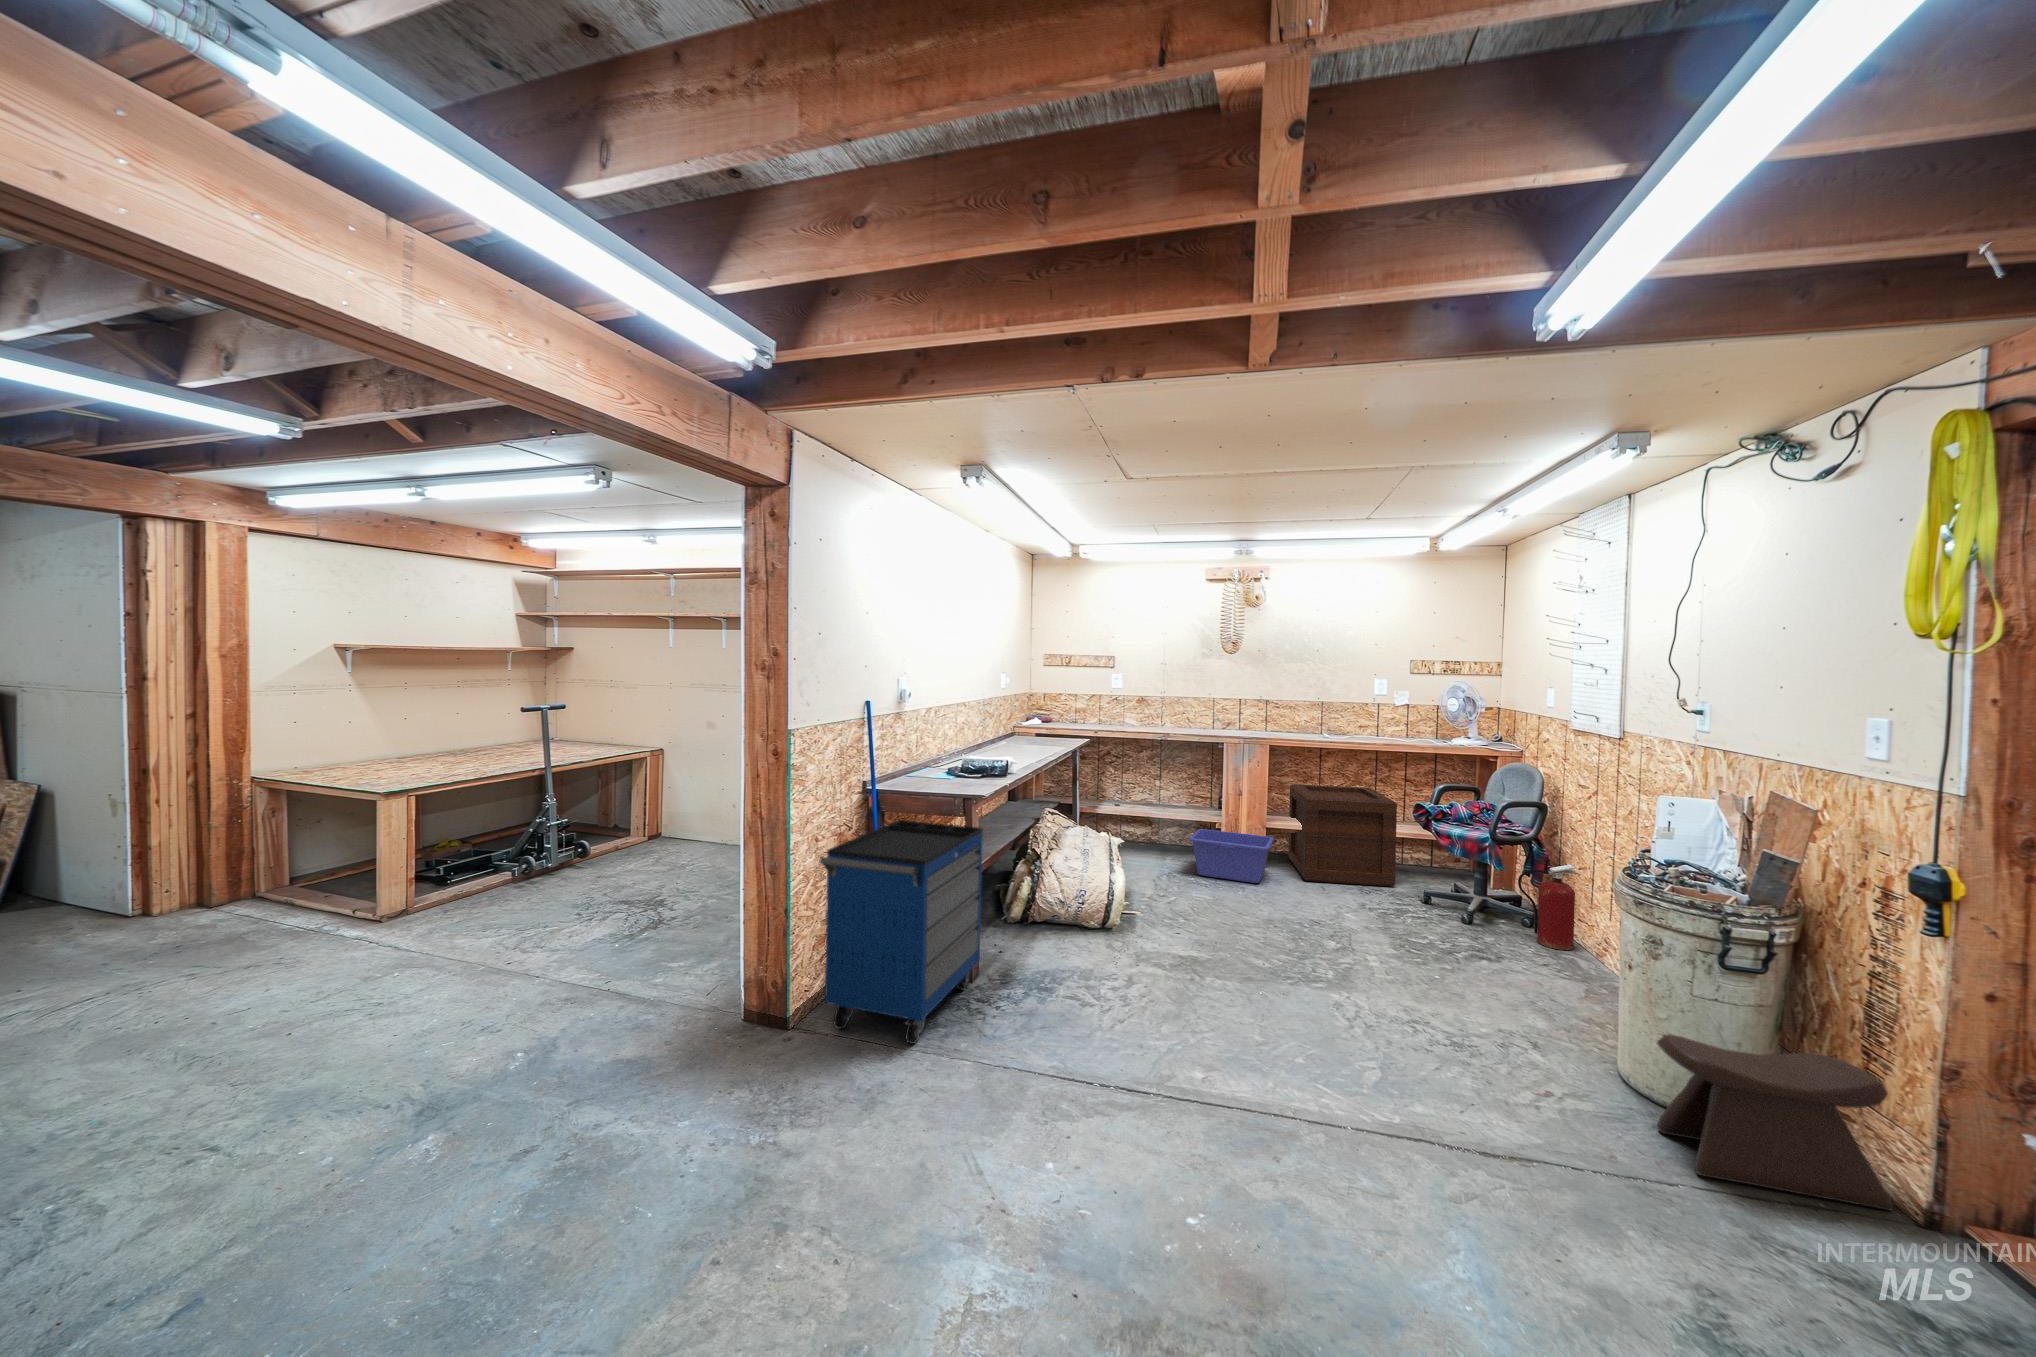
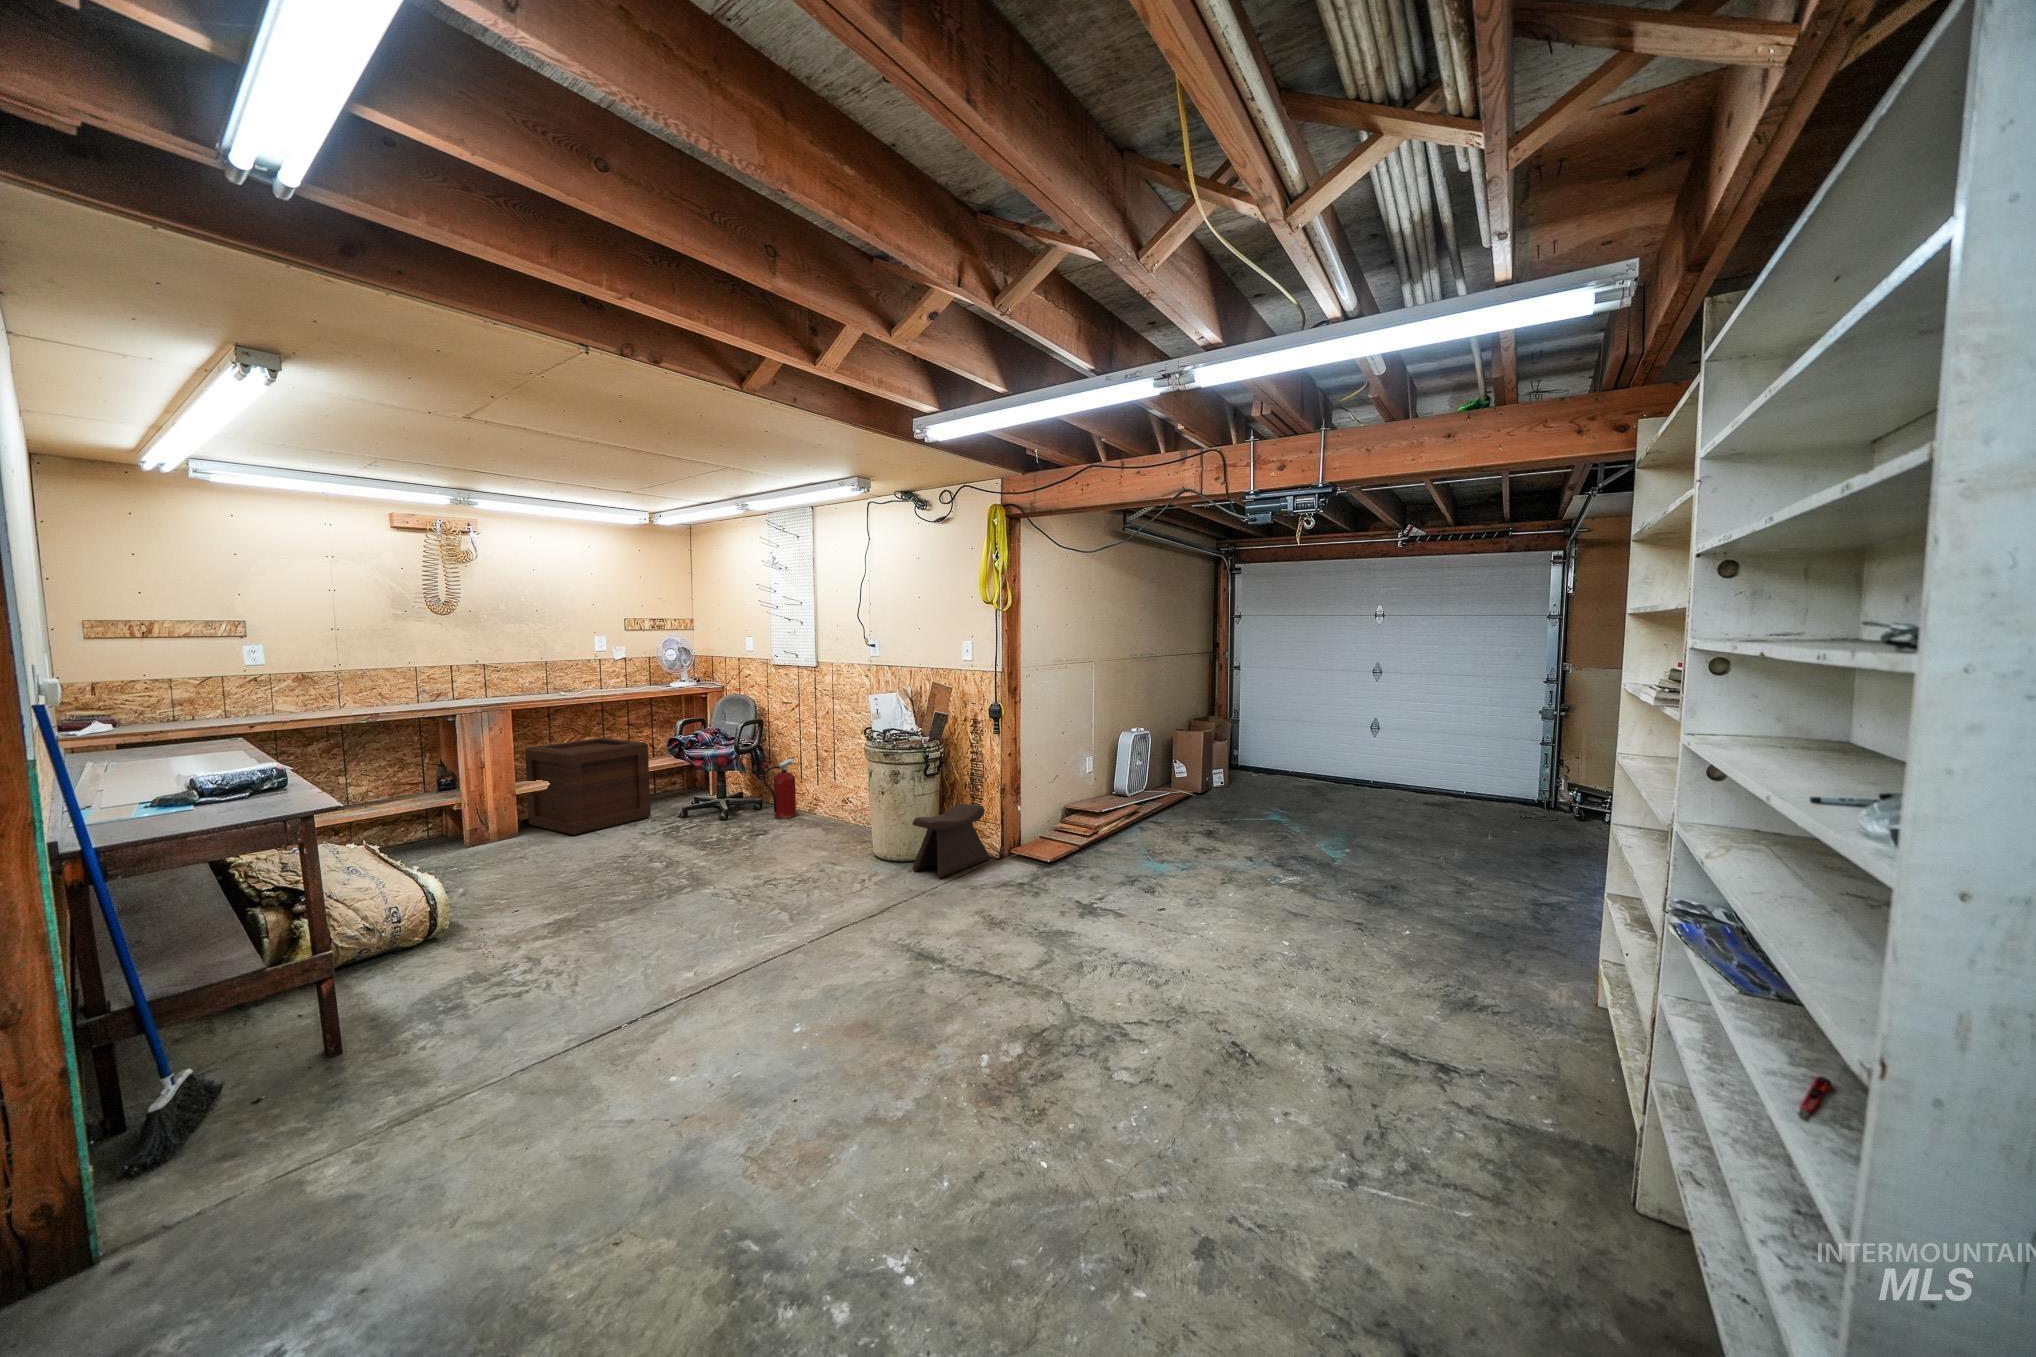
storage cabinet: present [819,820,983,1044] -> none [163,841,407,1173]
storage bin: present [1189,829,1274,883] -> none [436,803,545,864]

